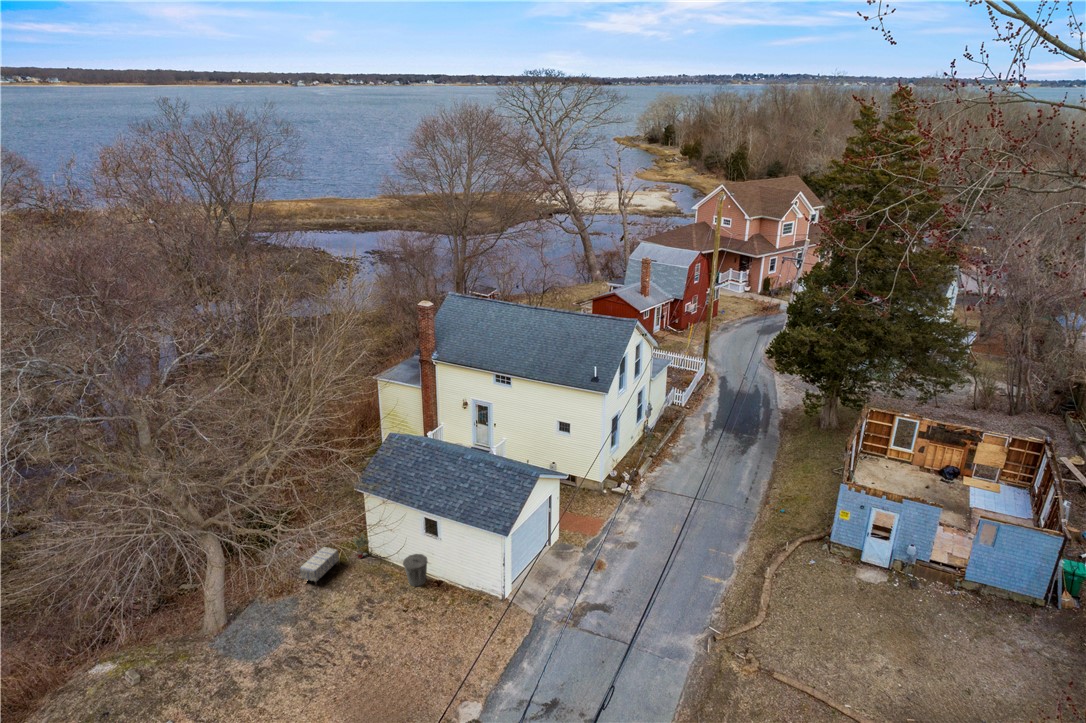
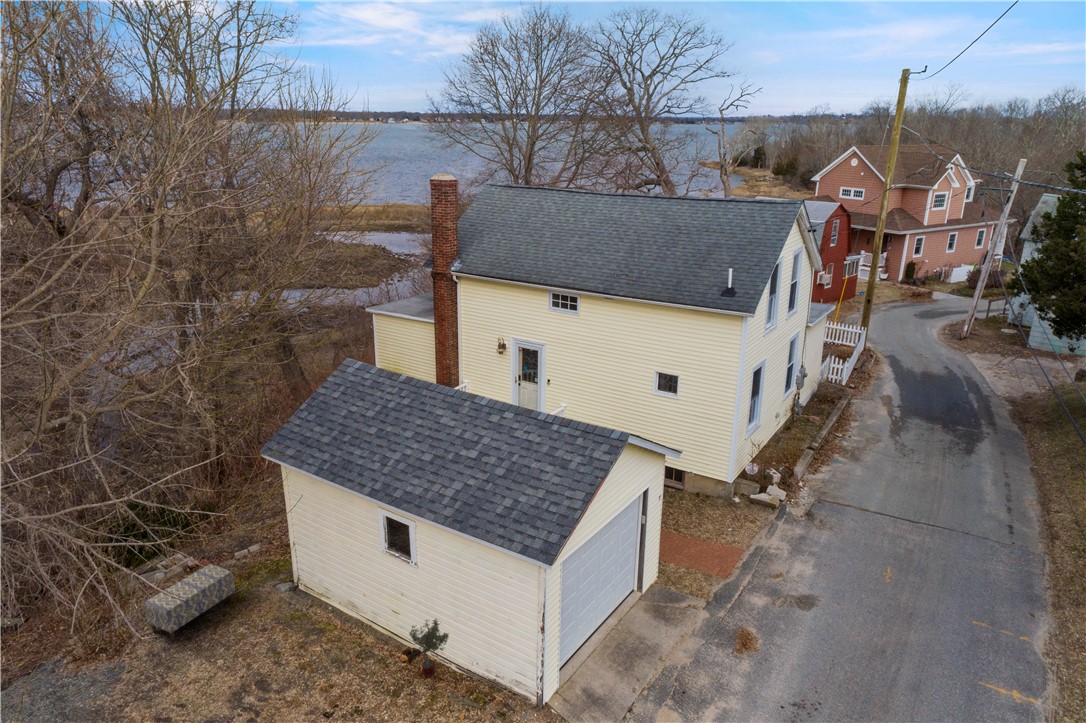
potted tree: present [353,533,369,558] -> present [409,619,449,677]
trash can: present [403,554,428,586] -> none [341,590,392,658]

